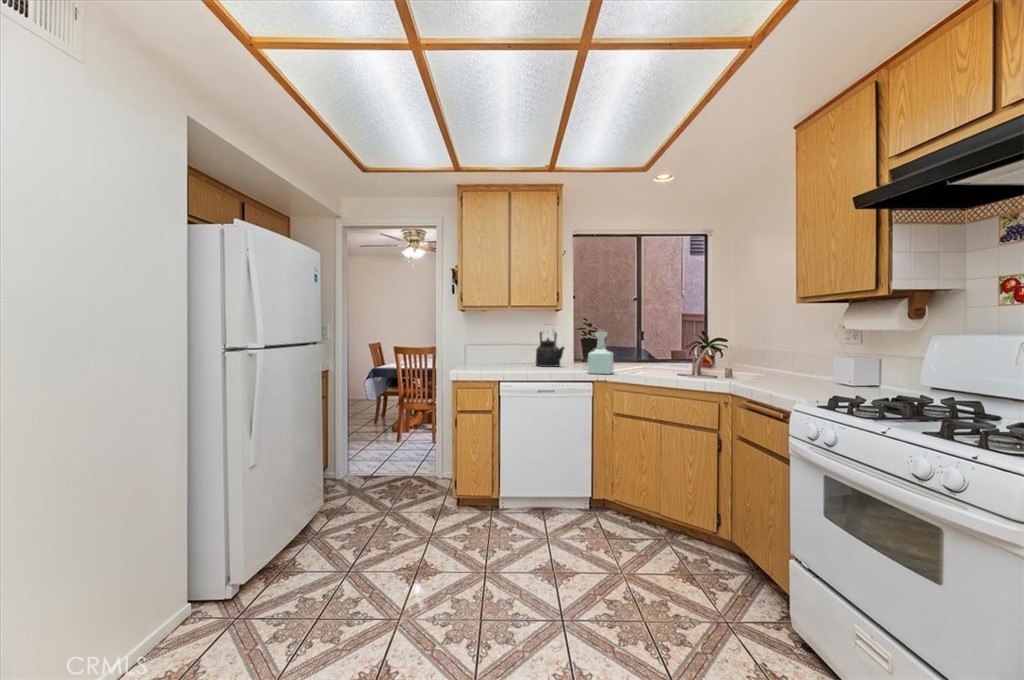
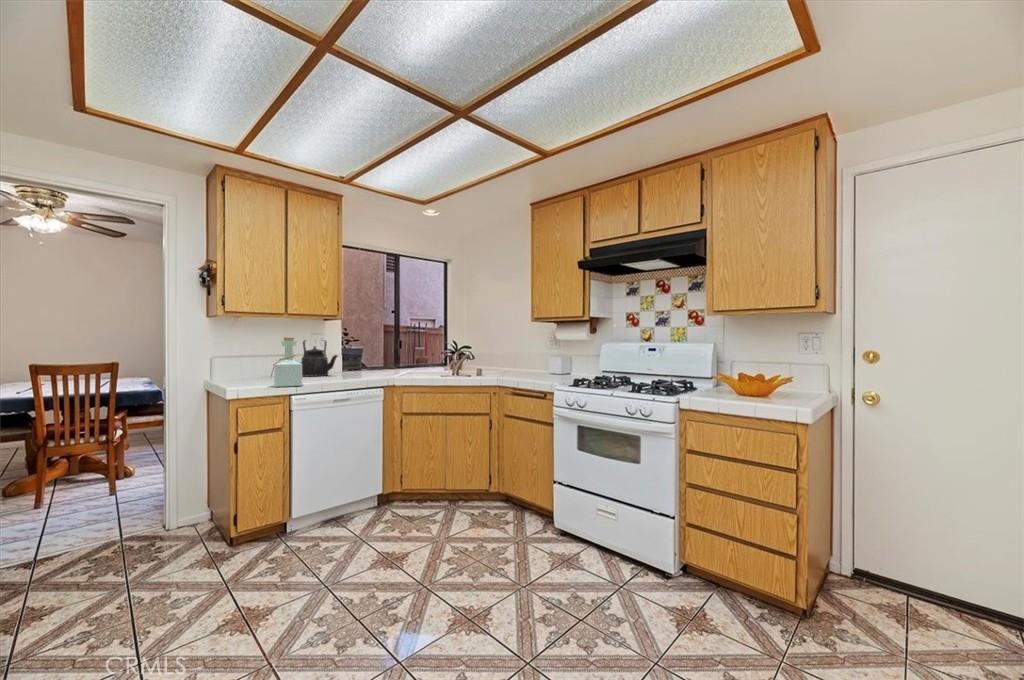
bottle: present [586,329,614,374] -> present [271,338,303,387]

